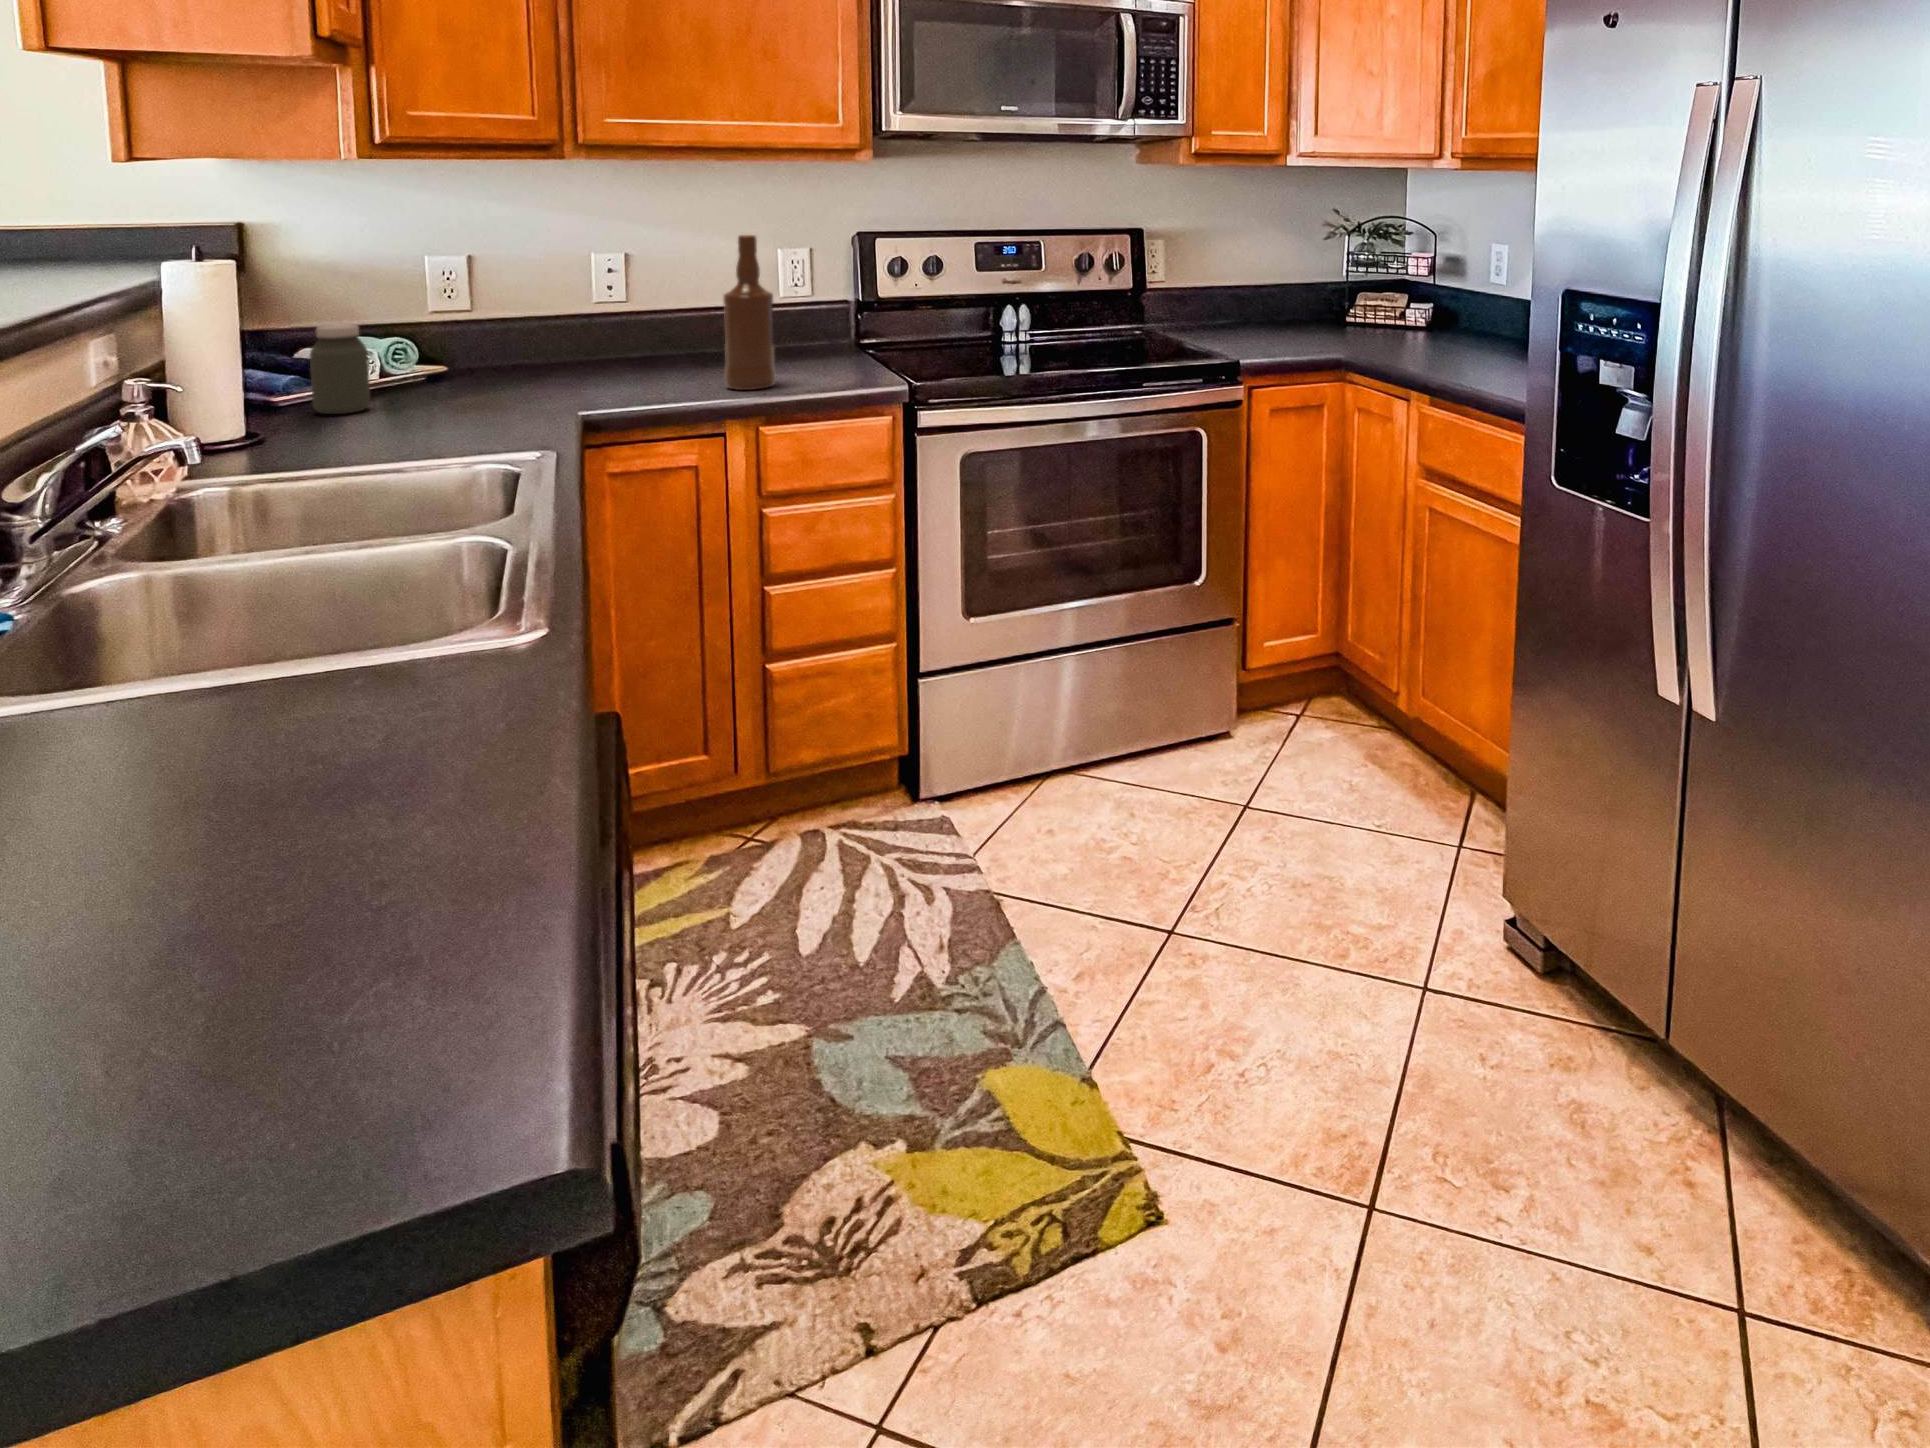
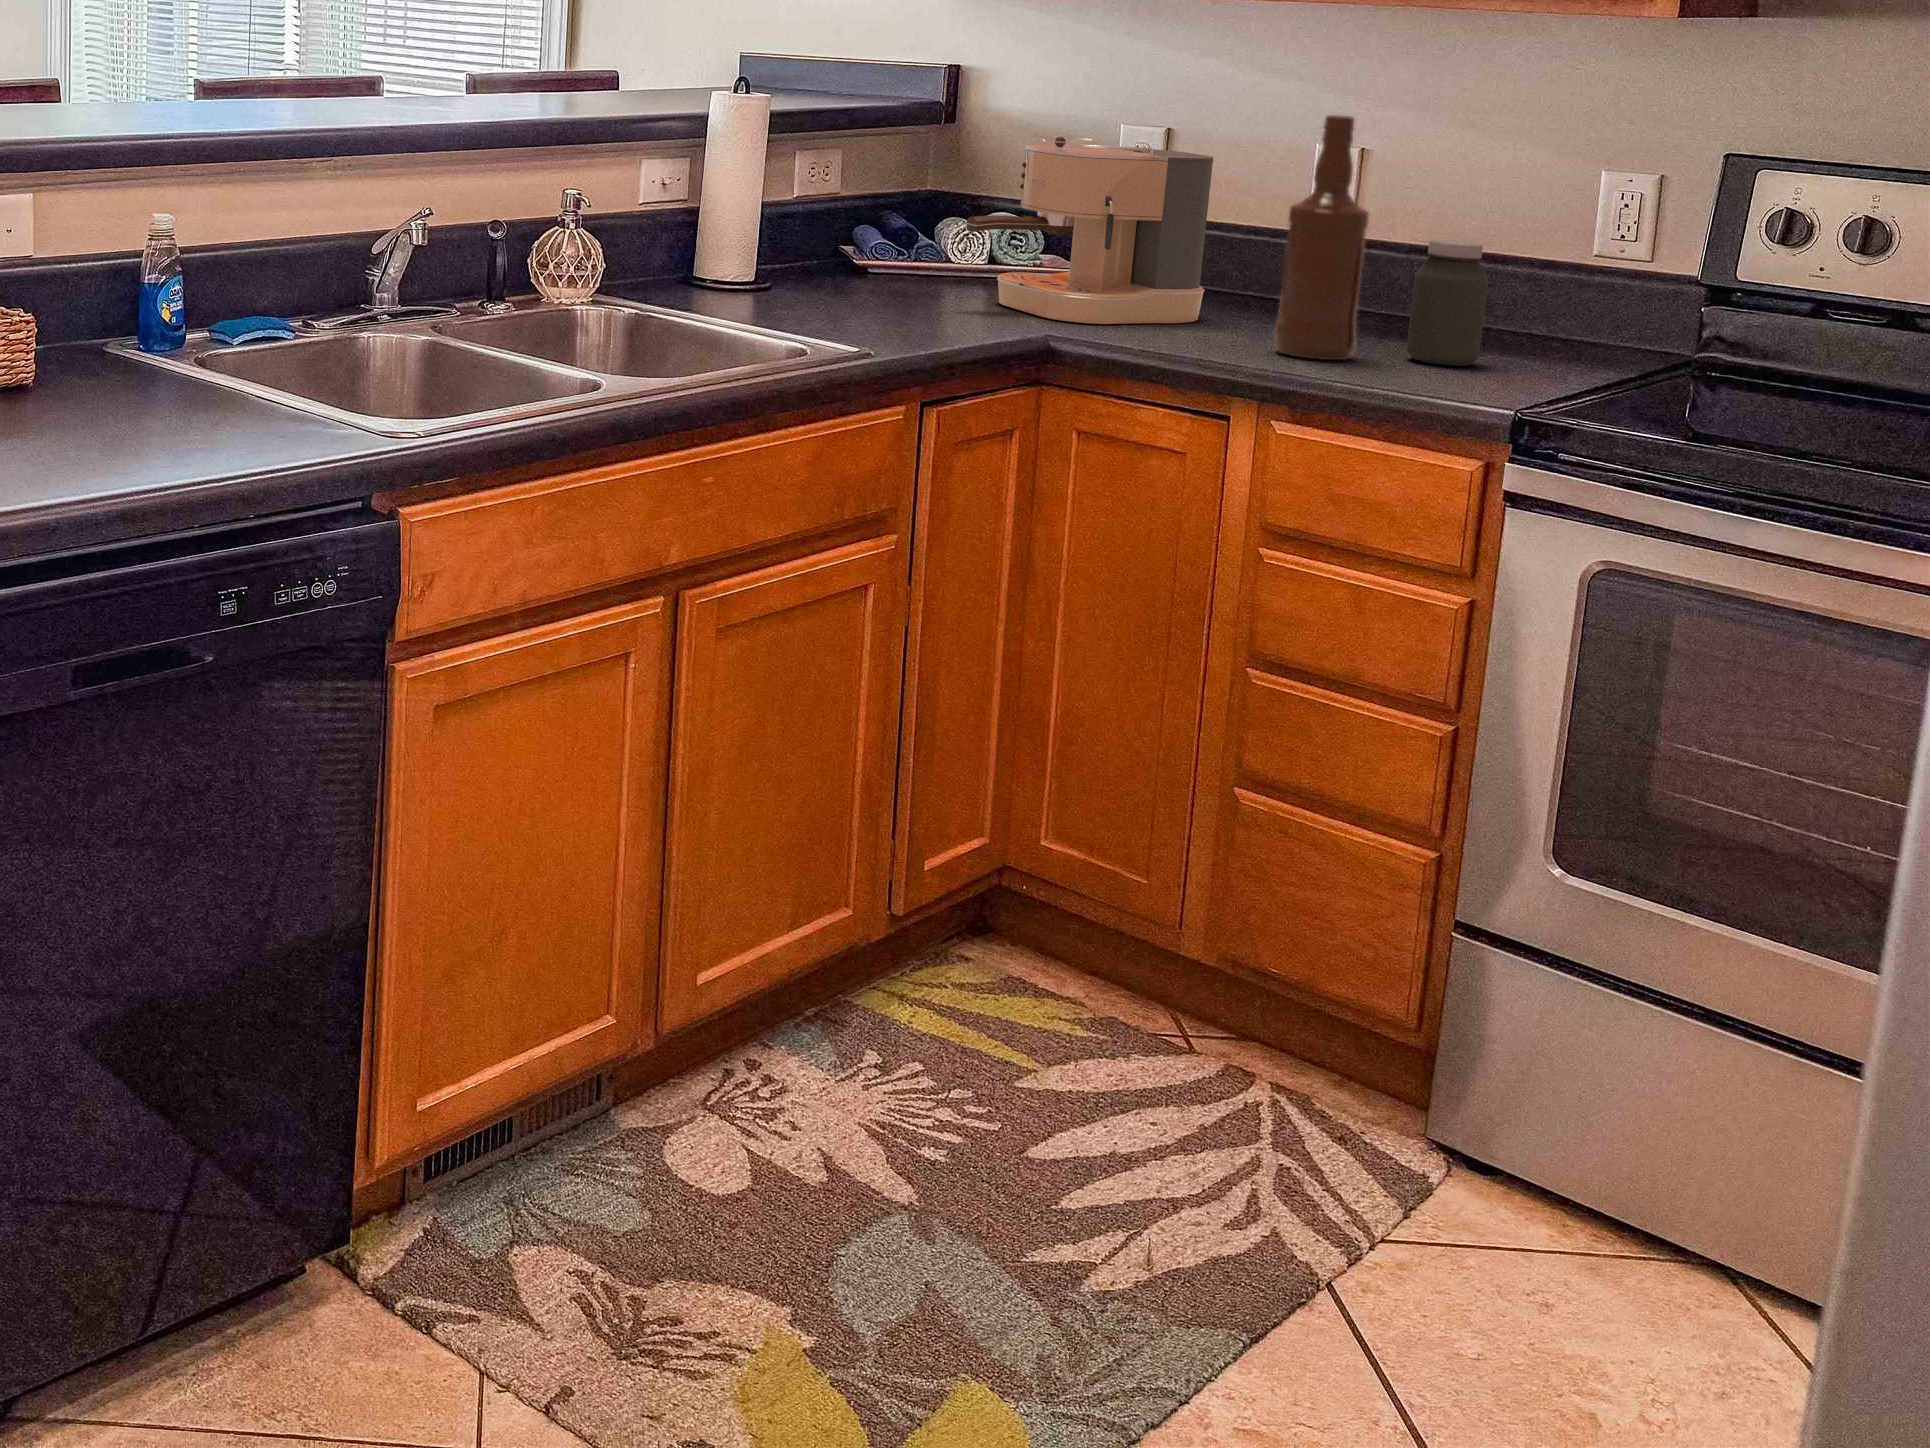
coffee maker: none [465,267,619,405] -> present [966,137,1213,324]
jar: present [310,324,370,414] -> present [1407,239,1488,366]

